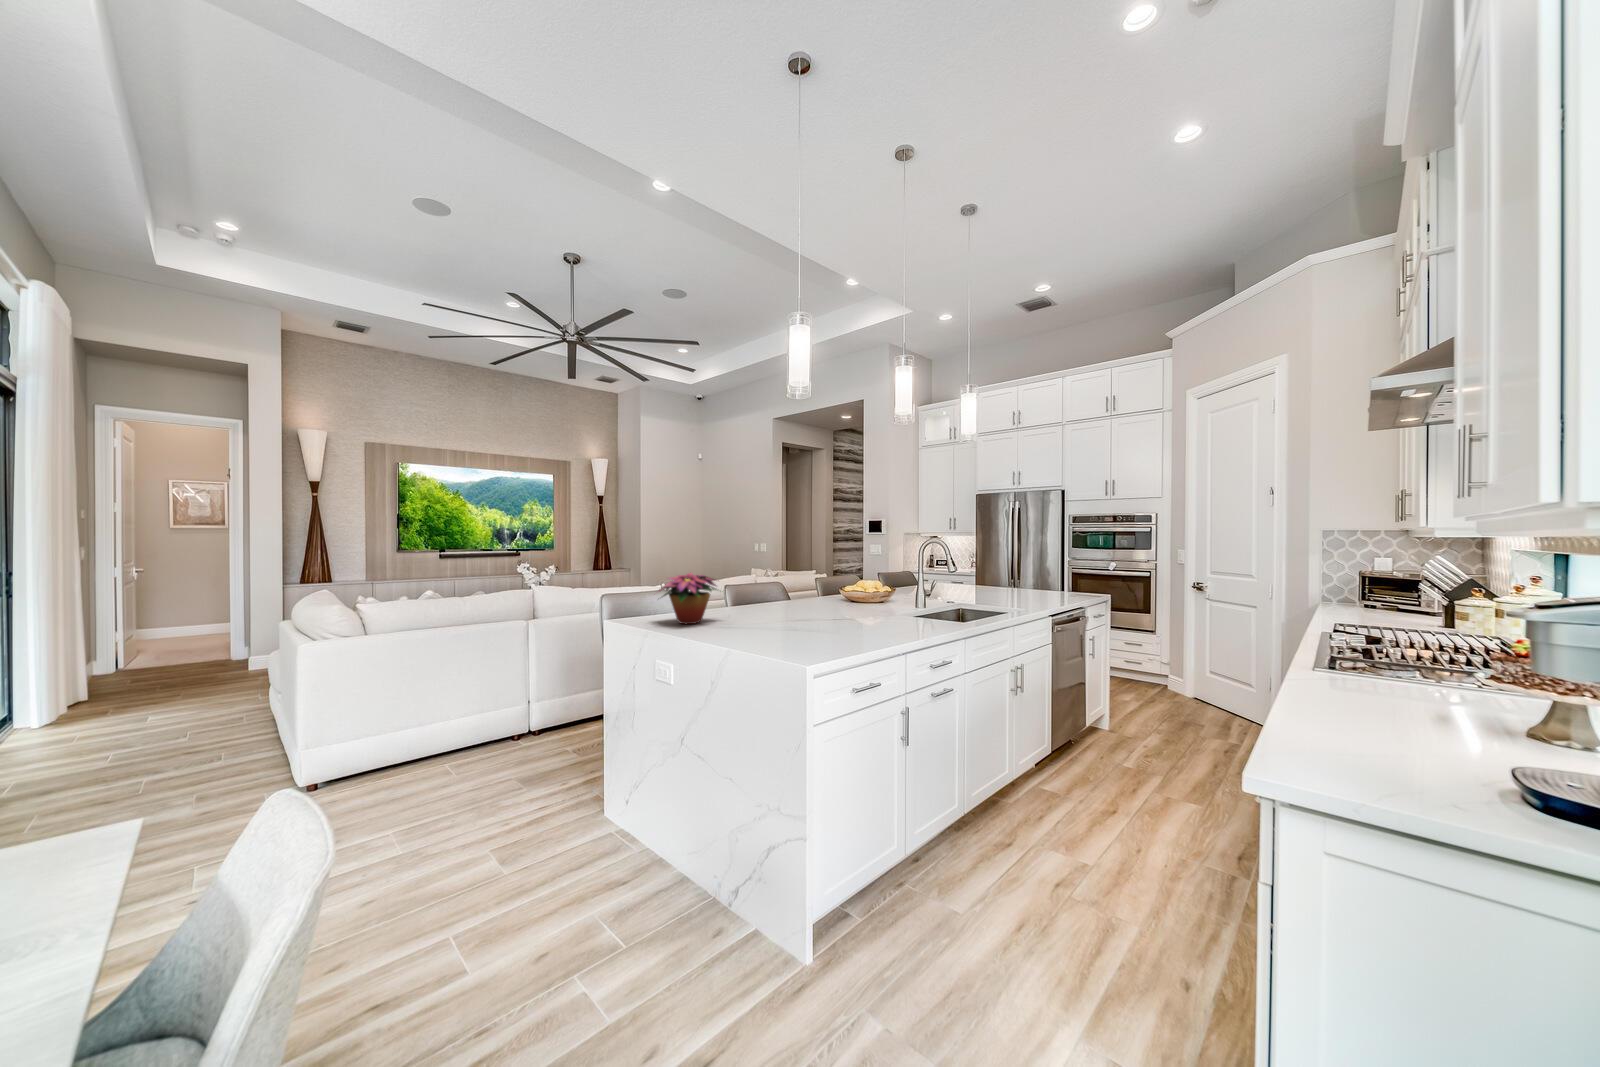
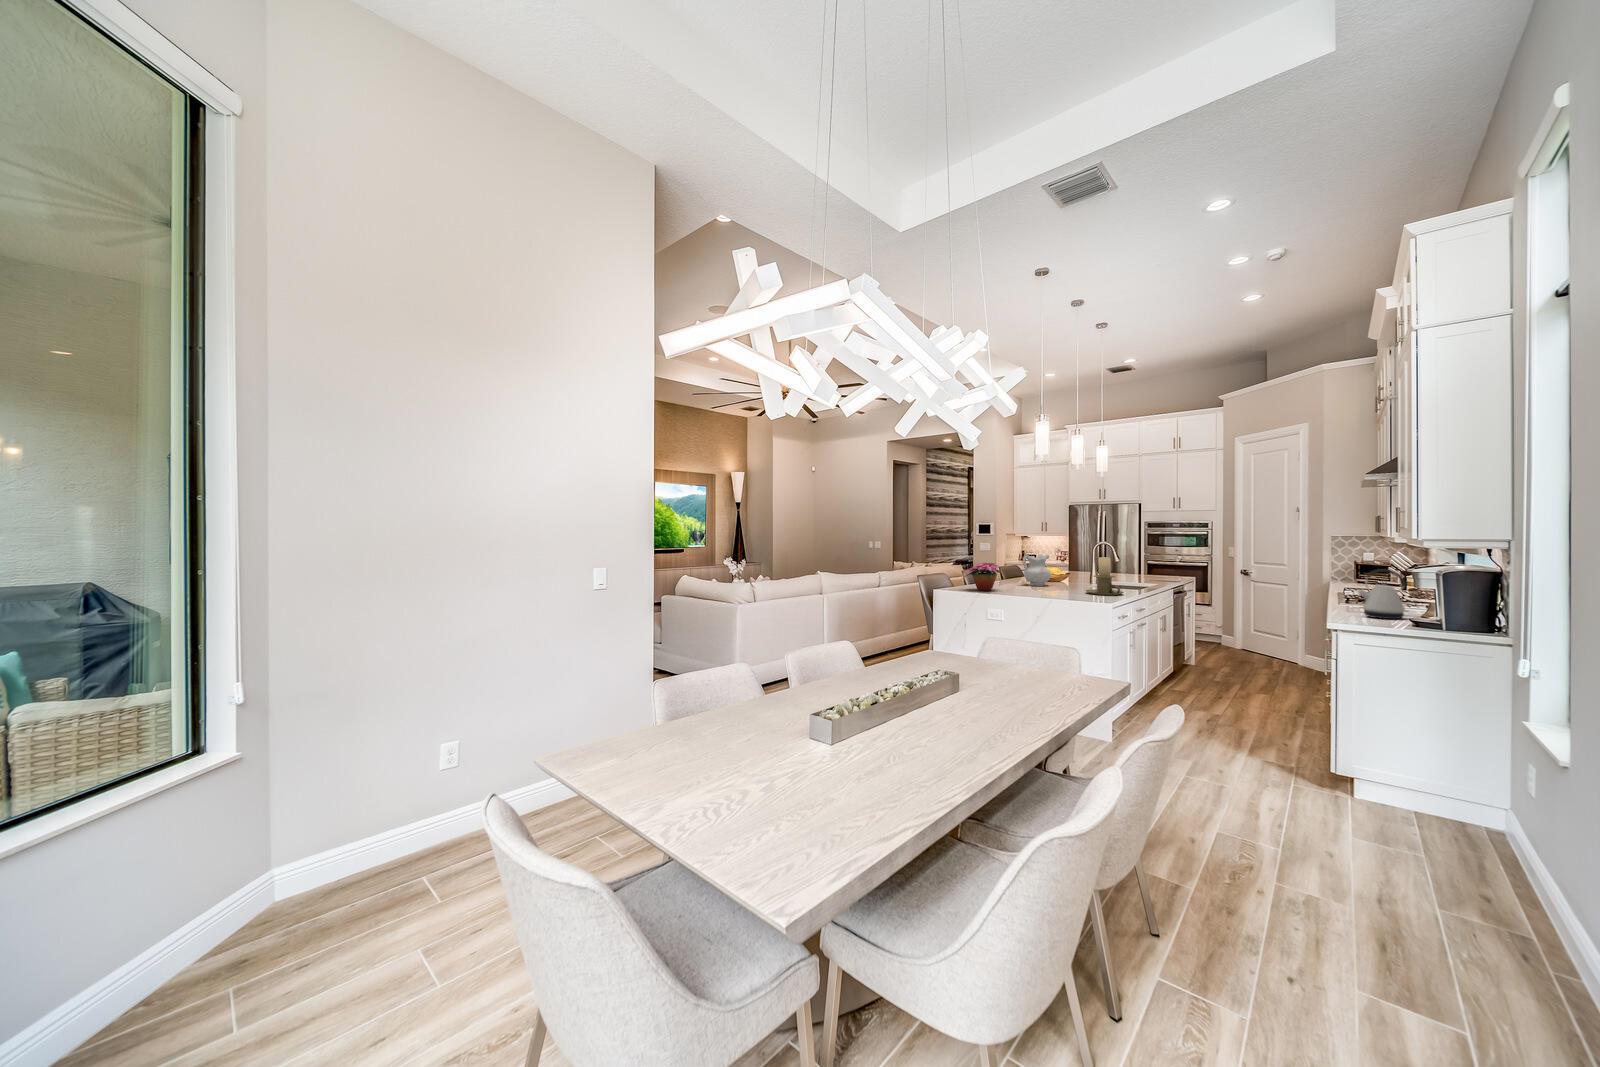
ceramic pitcher: none [788,559,835,613] -> present [1023,554,1051,586]
candle holder: none [845,565,910,638] -> present [1086,557,1124,595]
kettle: none [1350,603,1499,745] -> present [1358,569,1408,619]

